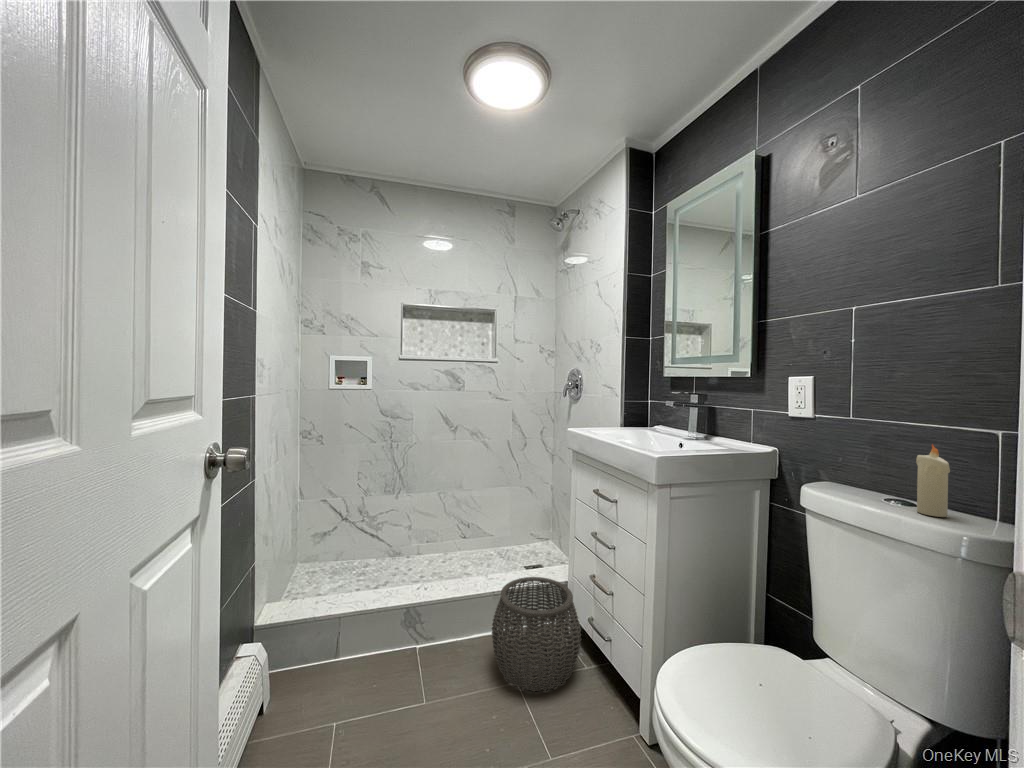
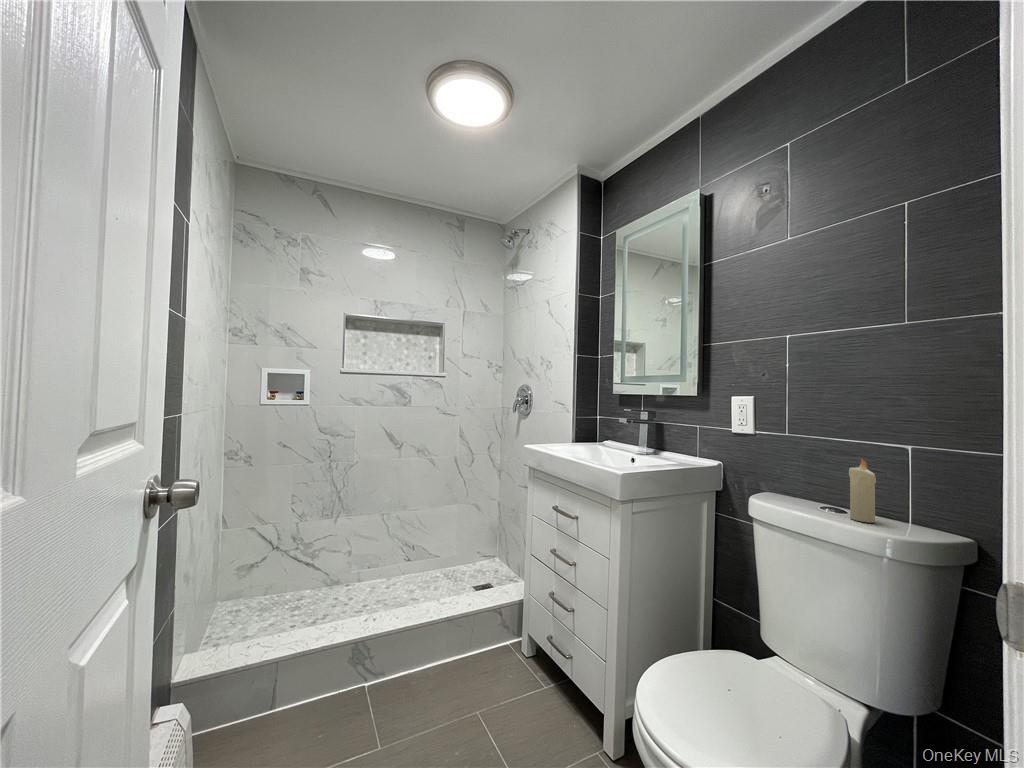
woven basket: present [492,577,581,693] -> none [447,599,540,722]

